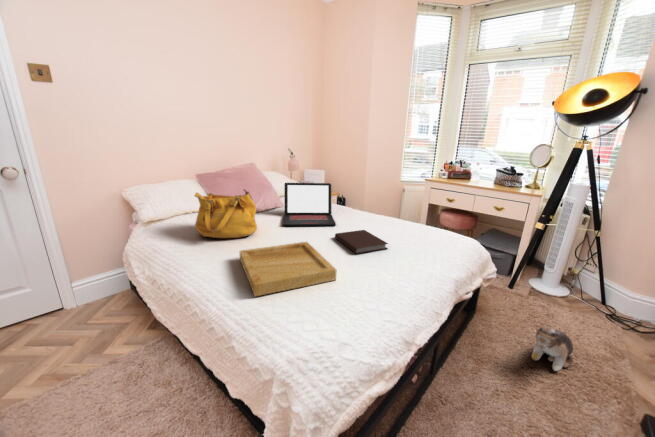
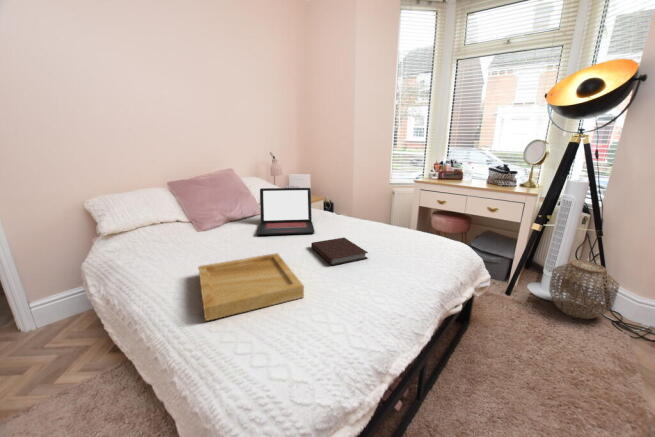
handbag: present [195,190,257,238] -> none [154,197,226,252]
woven basket: none [549,257,614,312] -> present [549,260,619,319]
plush toy: present [532,327,573,371] -> none [531,340,577,390]

